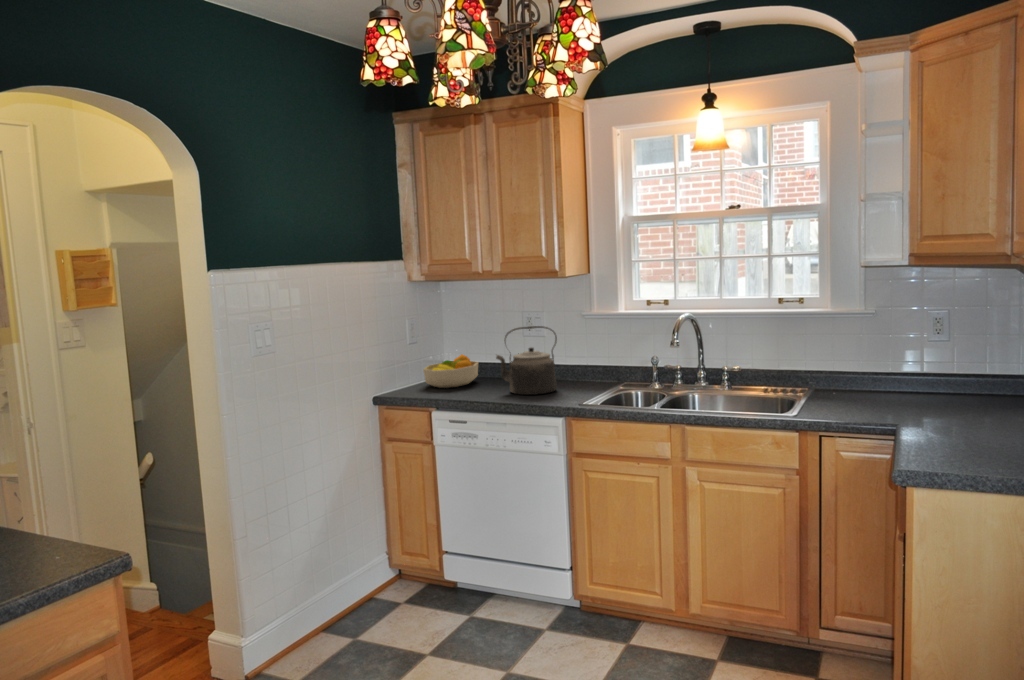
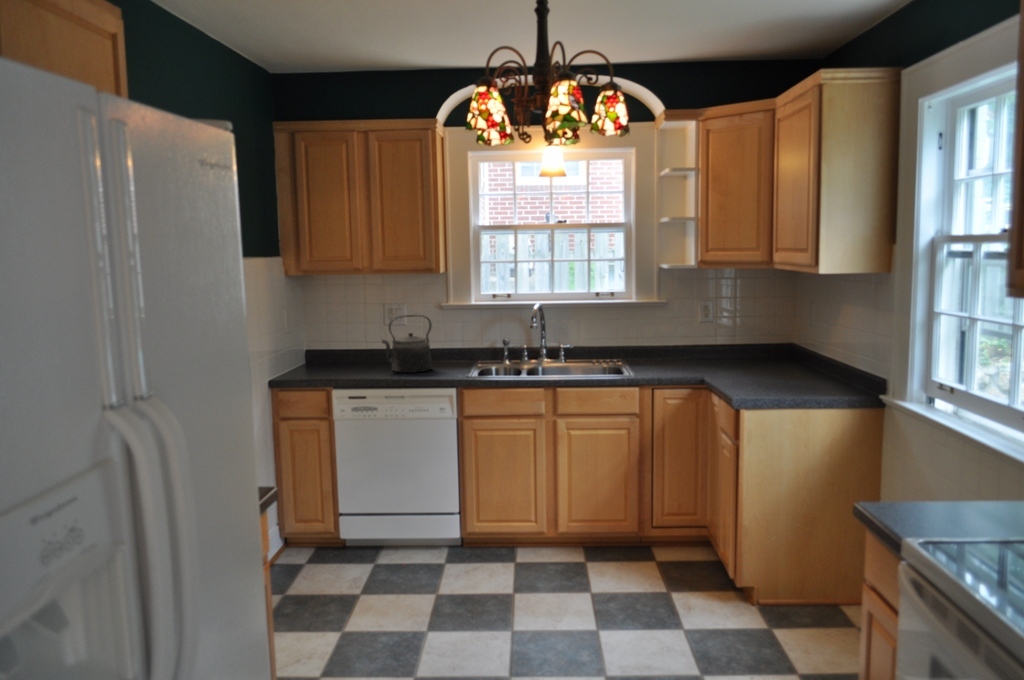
fruit bowl: present [423,354,478,388] -> none [305,341,351,371]

